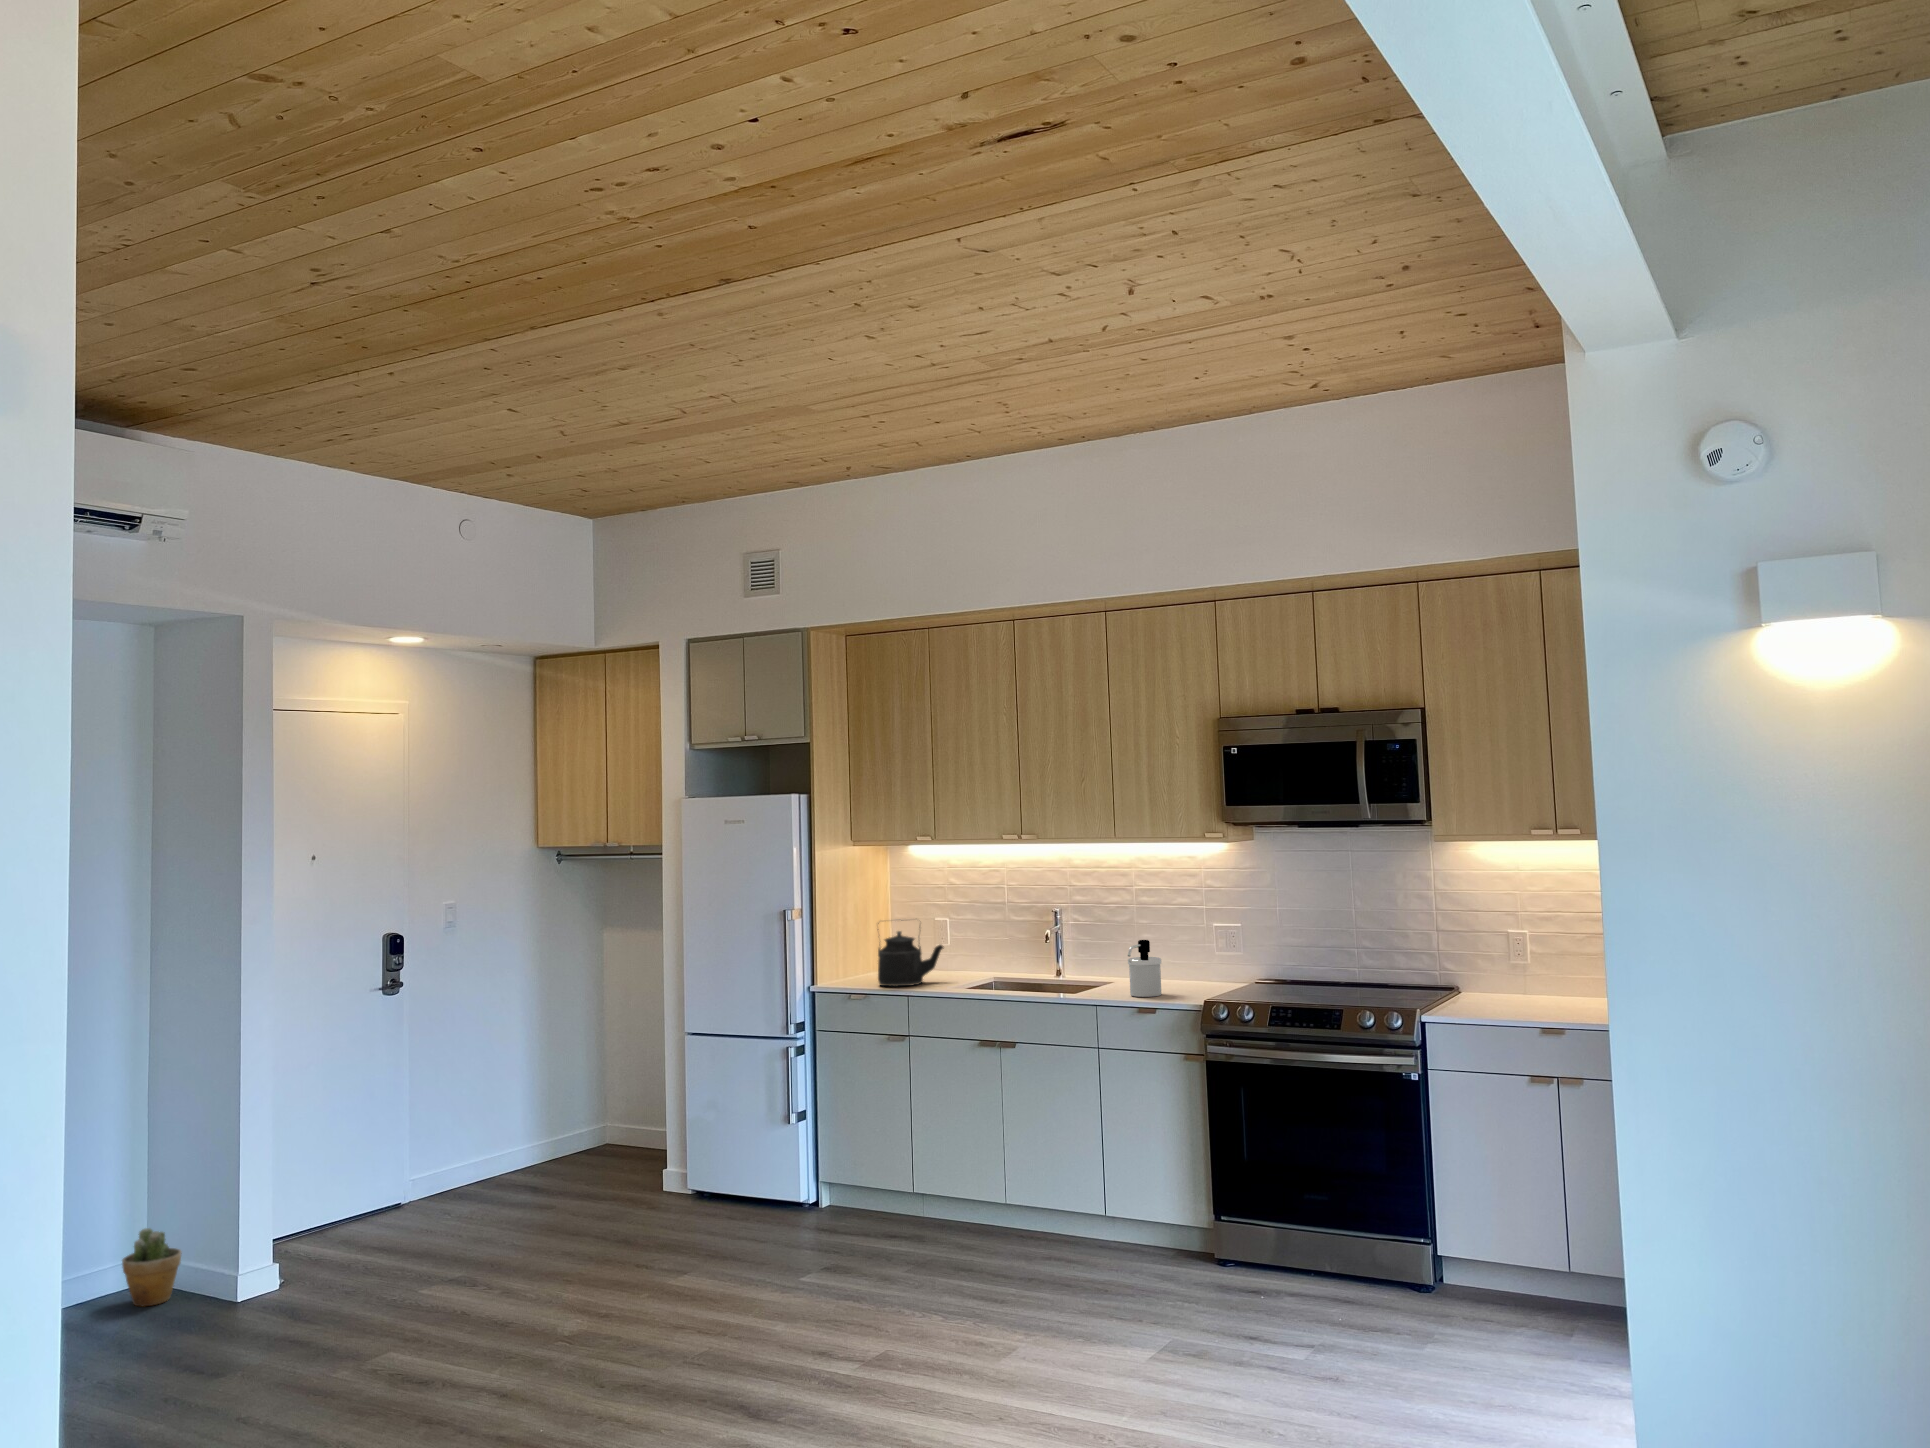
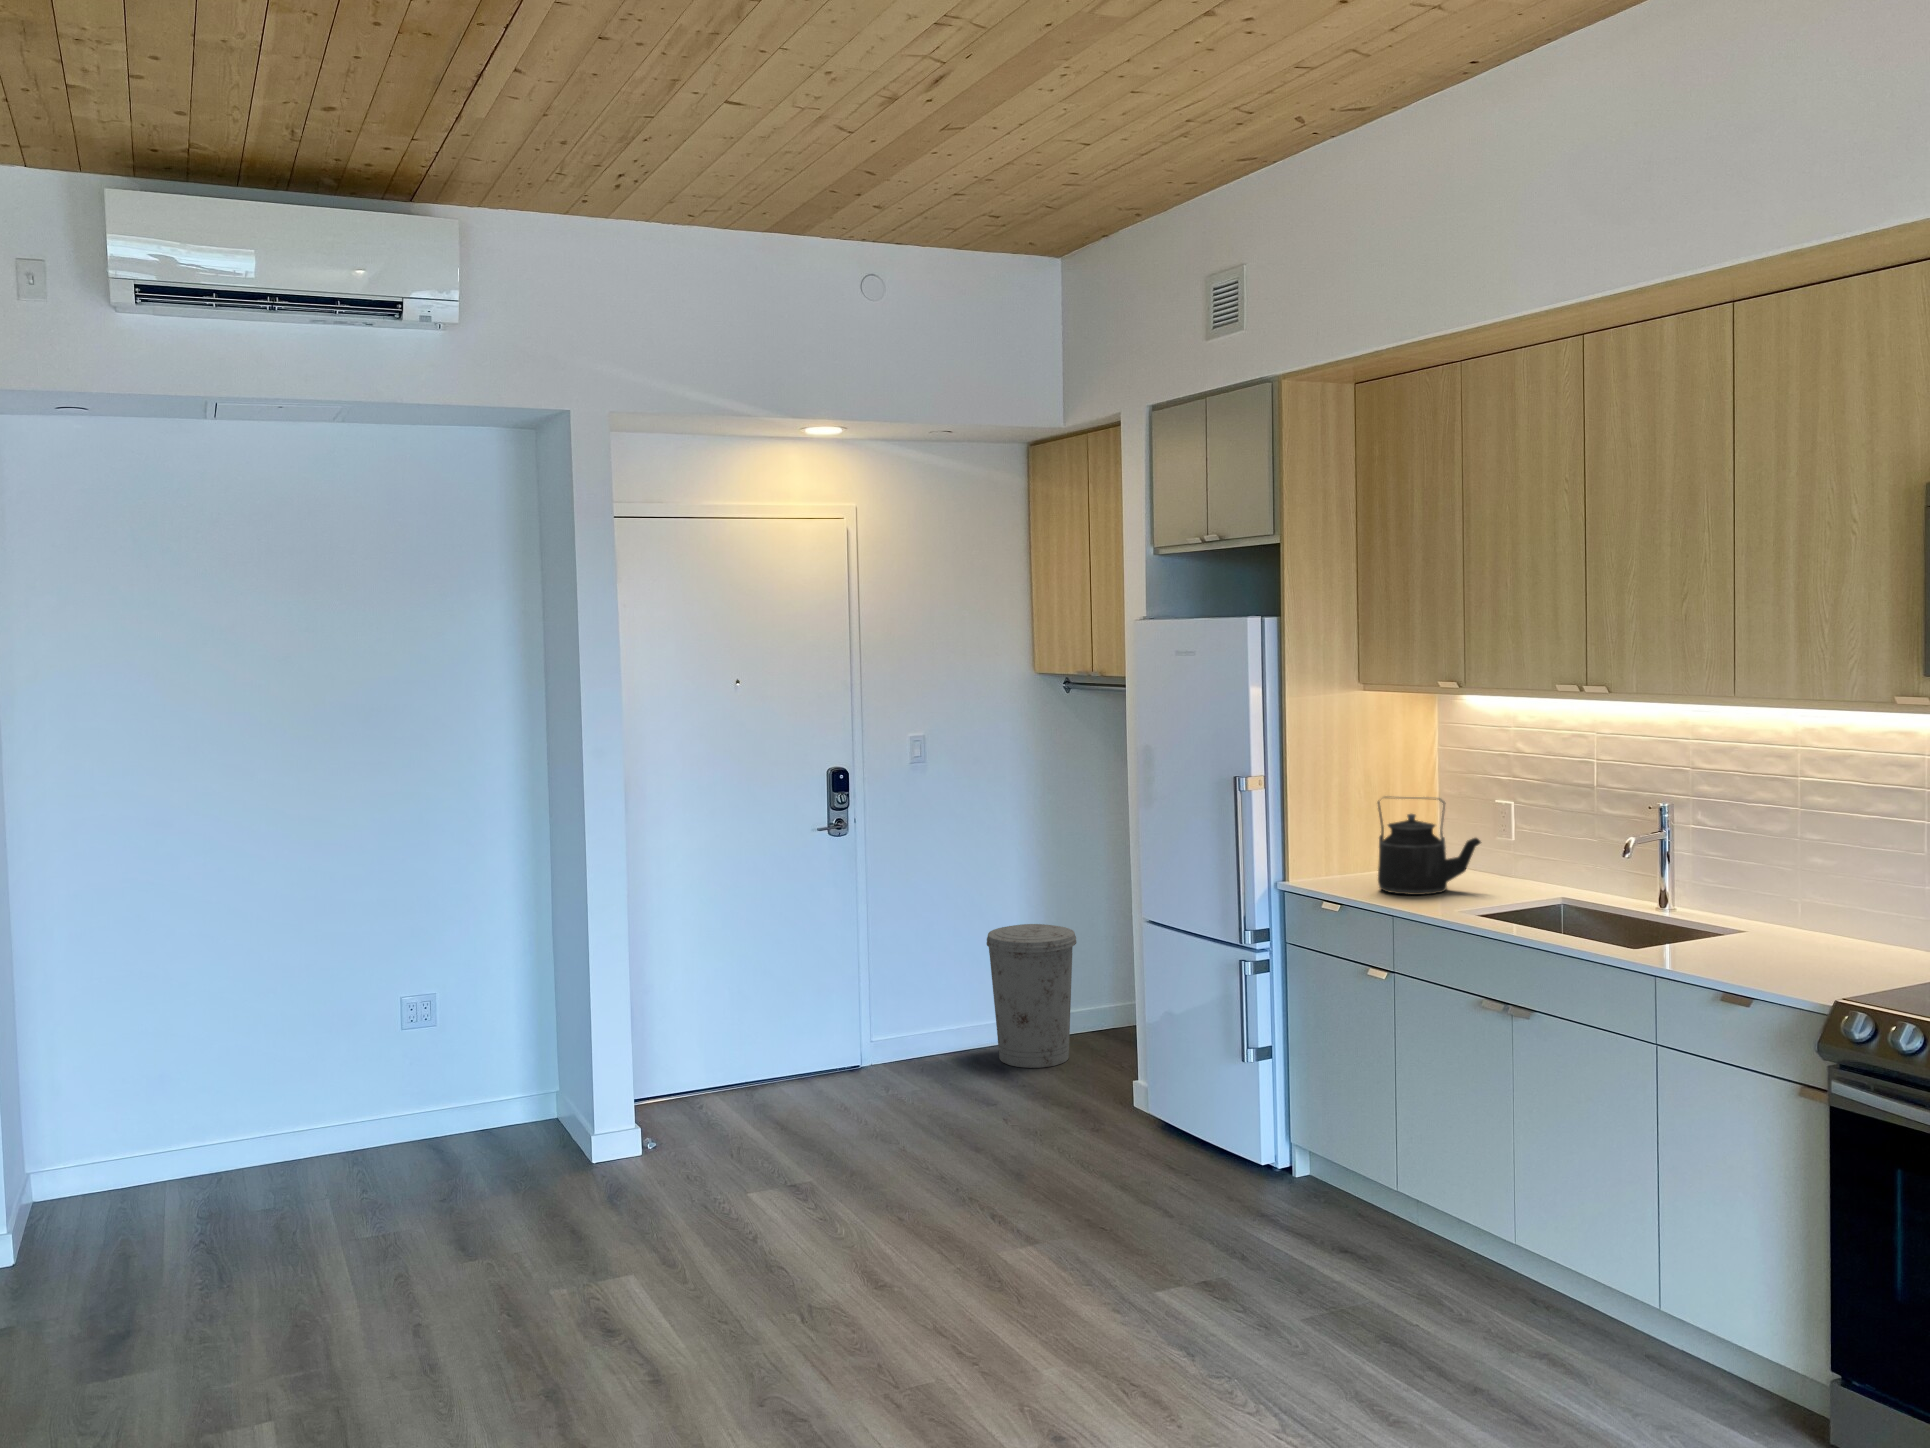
soap dispenser: present [1128,940,1162,997] -> none [1706,874,1785,974]
trash can: none [507,1060,585,1183] -> present [987,924,1076,1068]
potted plant: present [122,1228,182,1306] -> none [515,1069,572,1149]

